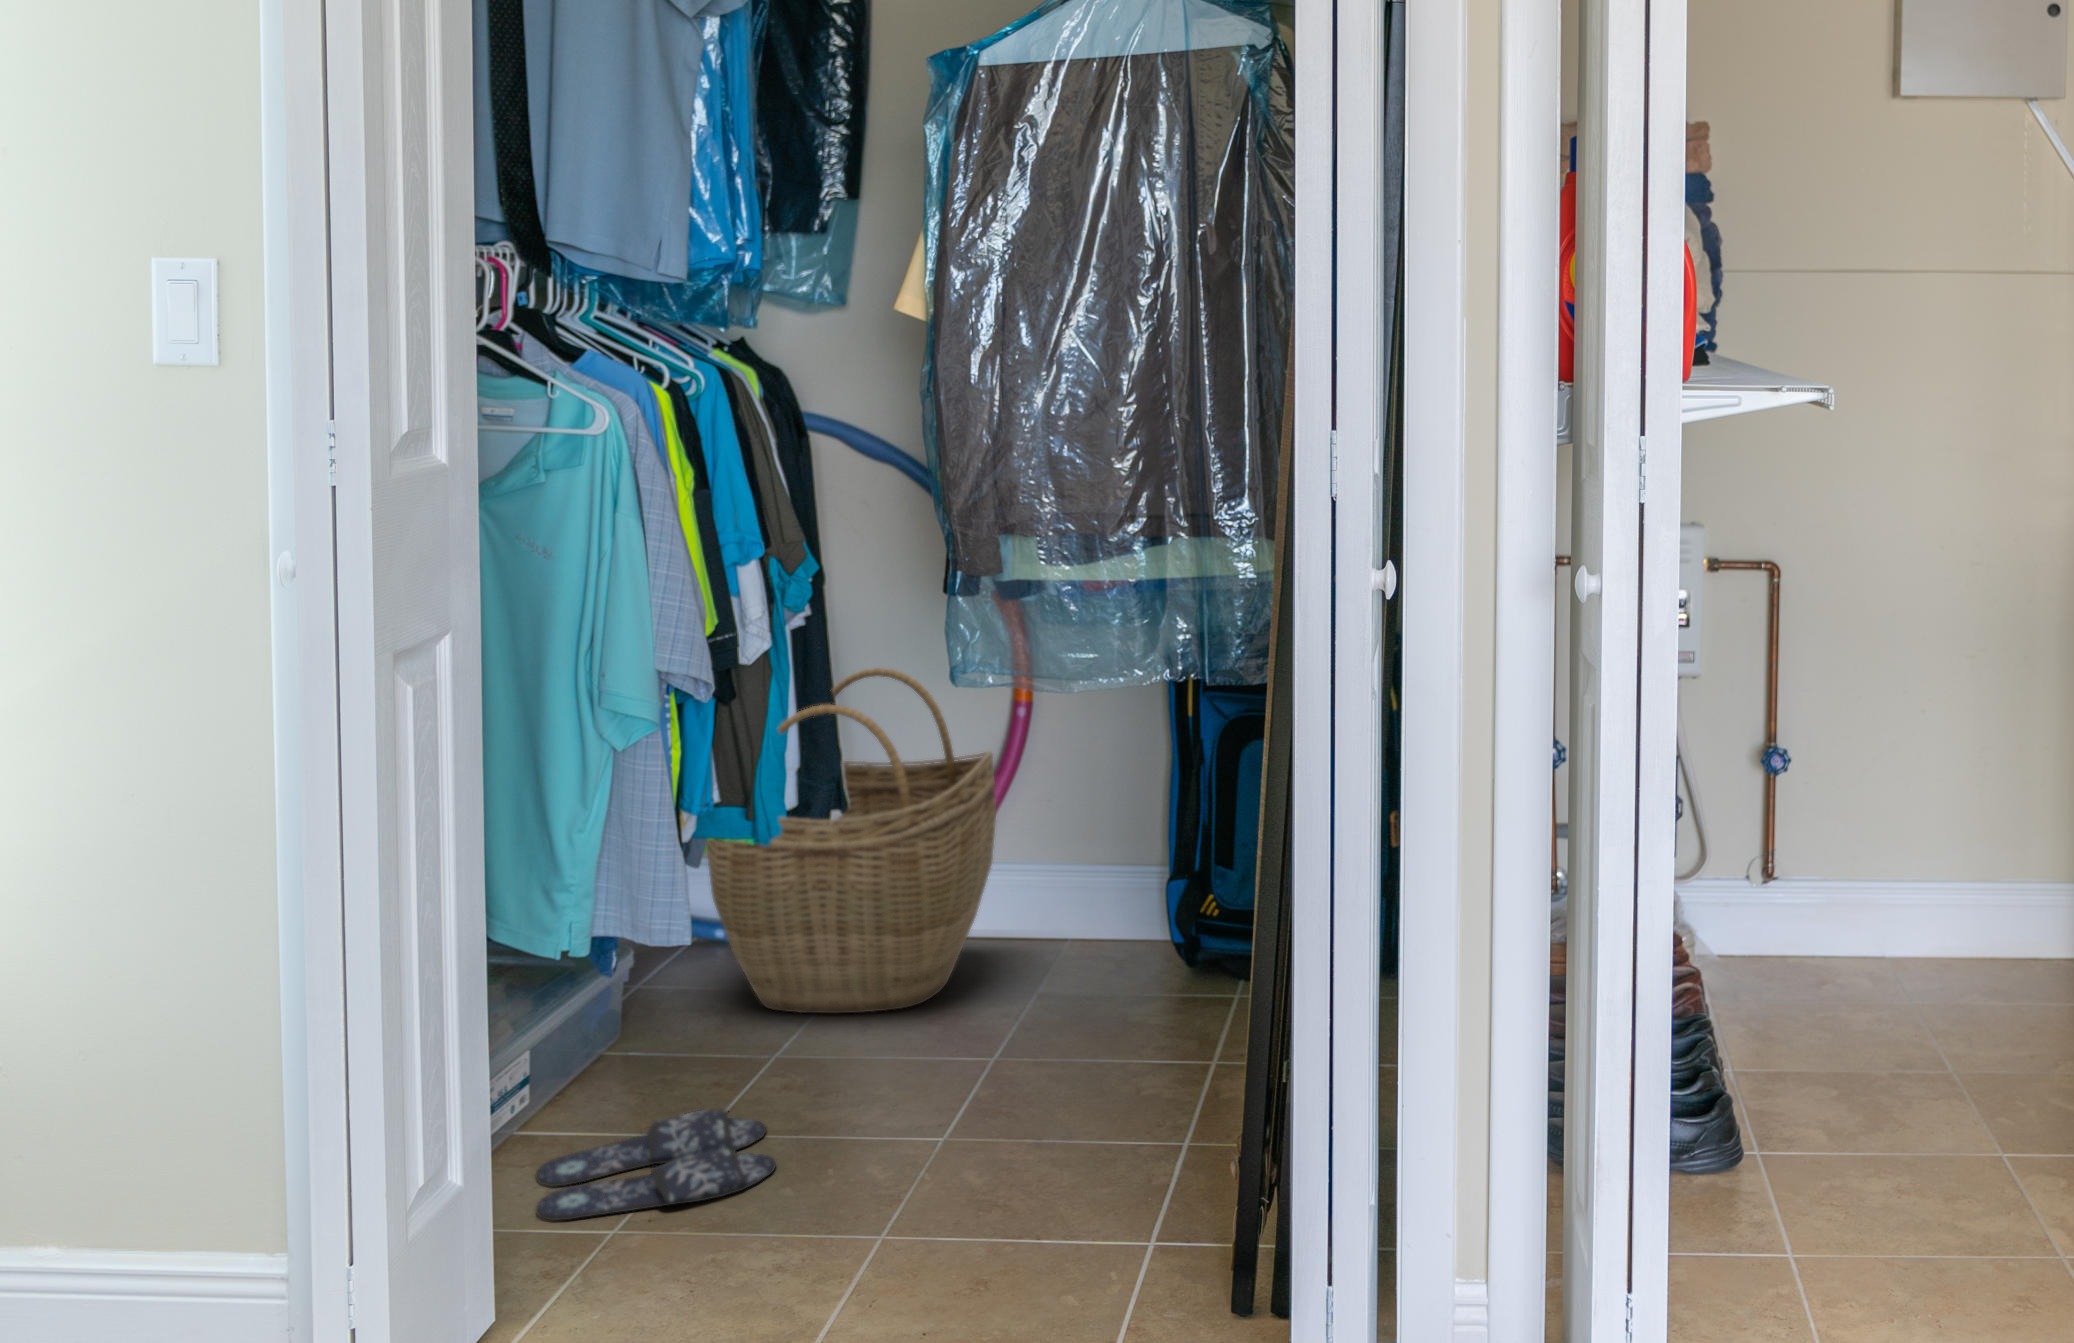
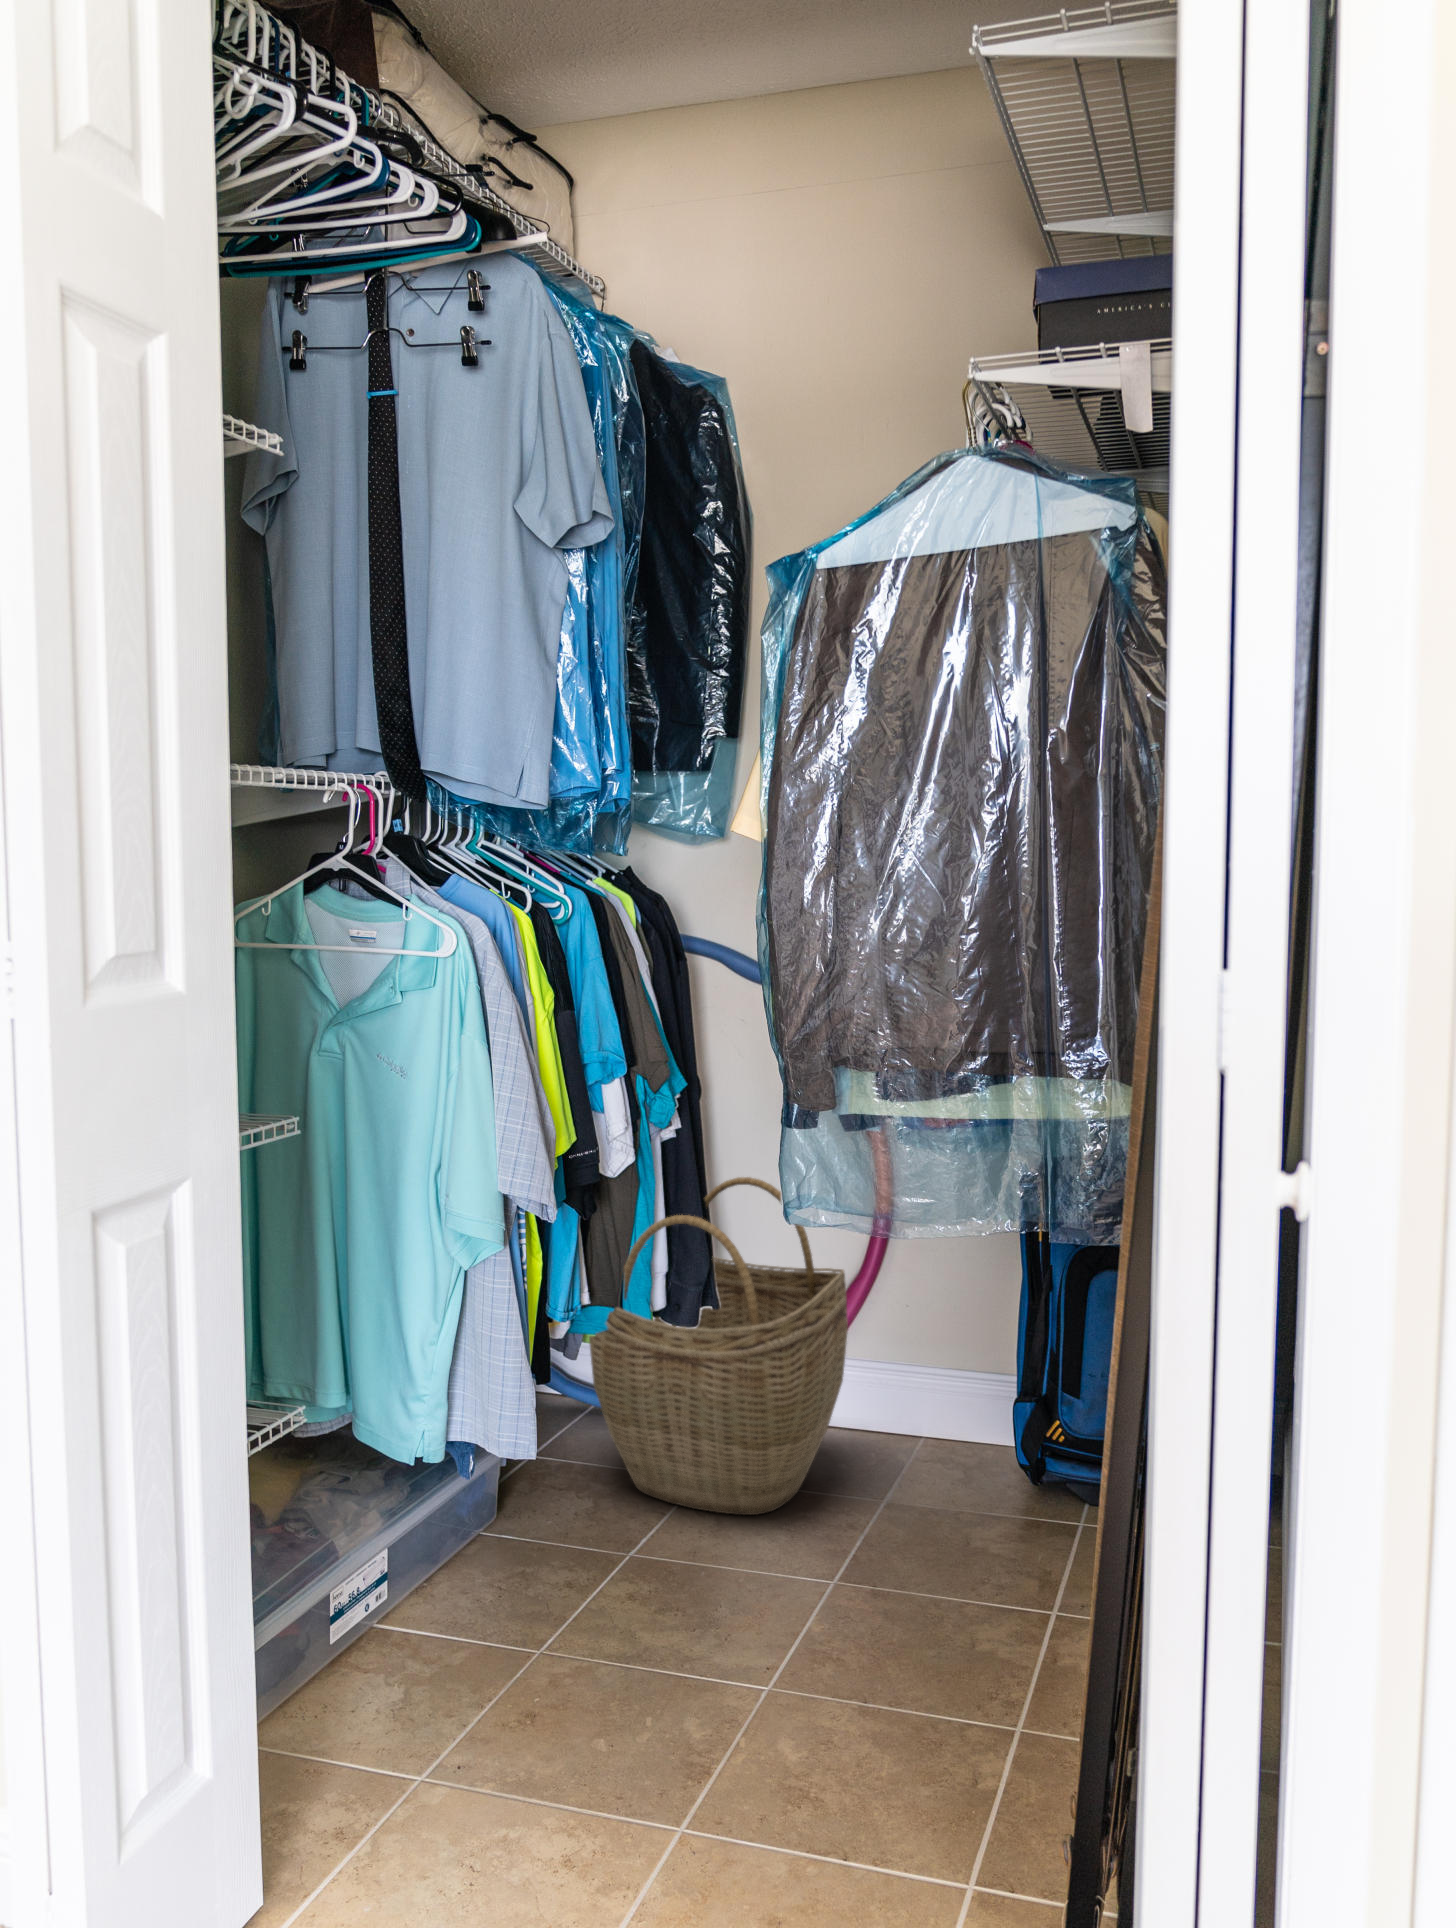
slippers: present [536,1110,776,1221] -> none [365,1614,592,1739]

